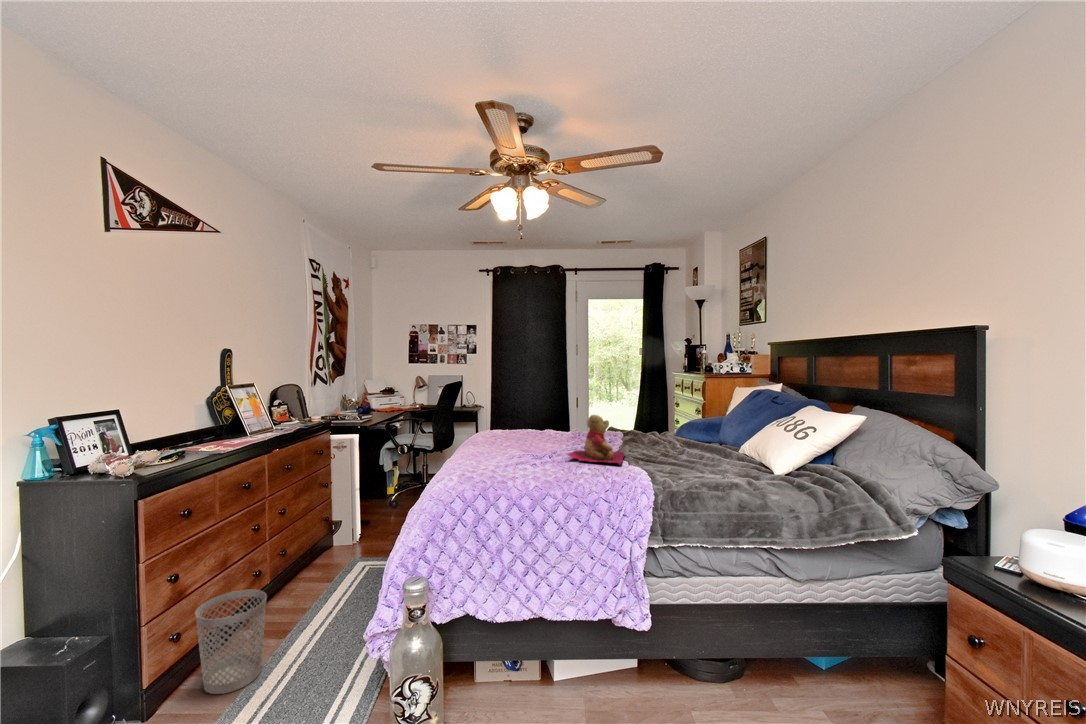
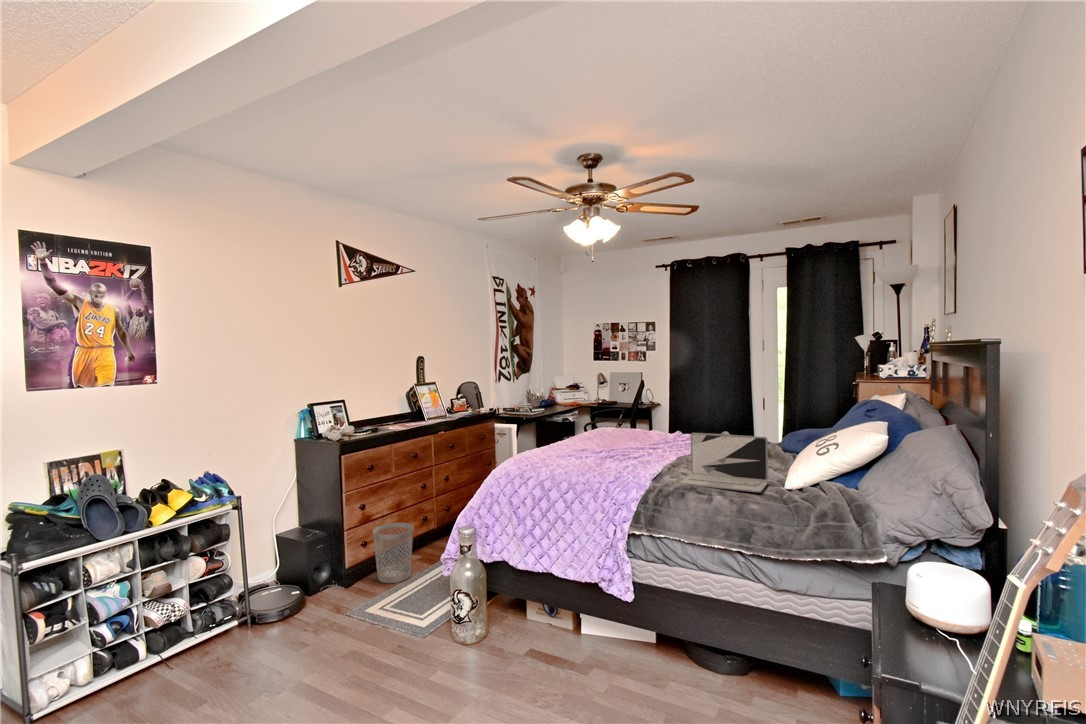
teddy bear: present [568,415,625,465] -> none [618,420,683,467]
laptop: none [659,423,756,481] -> present [680,433,768,492]

